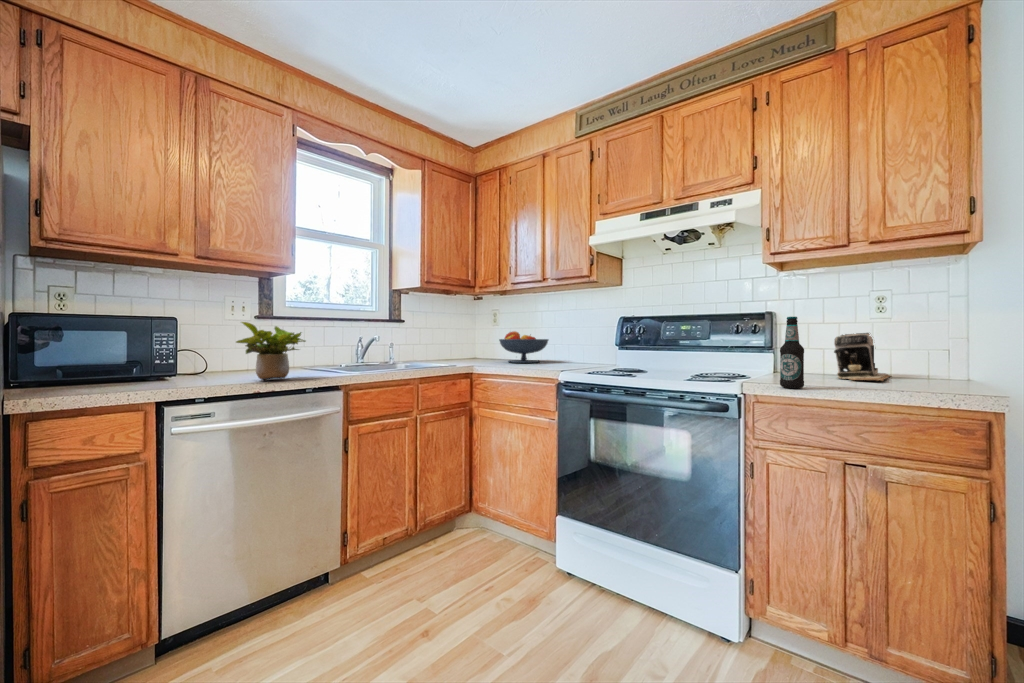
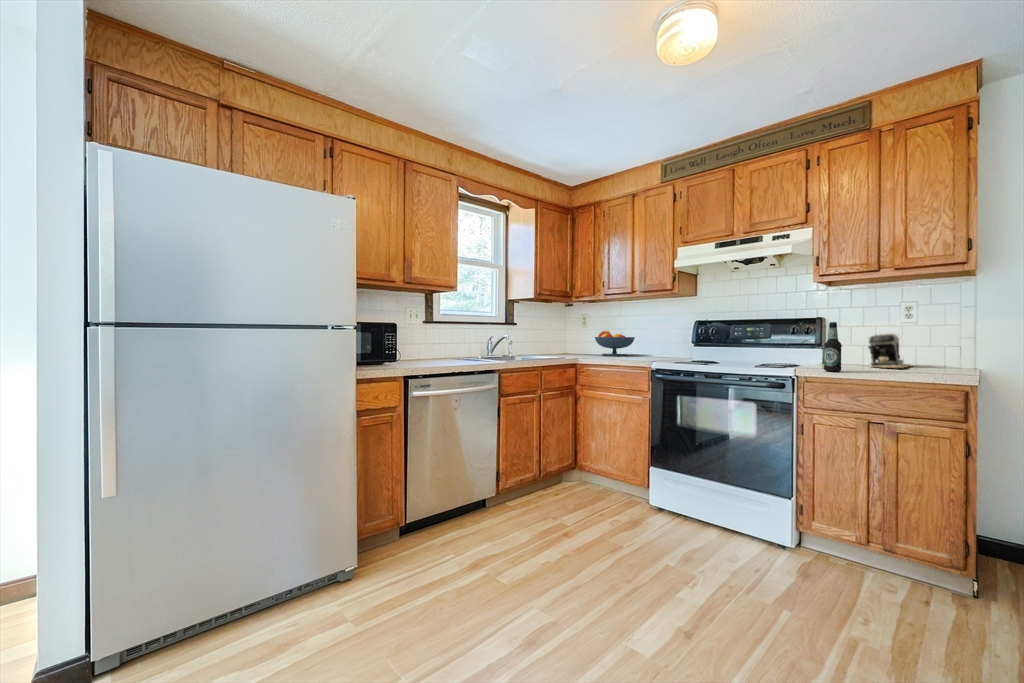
potted plant: present [236,322,305,380] -> none [436,324,472,364]

